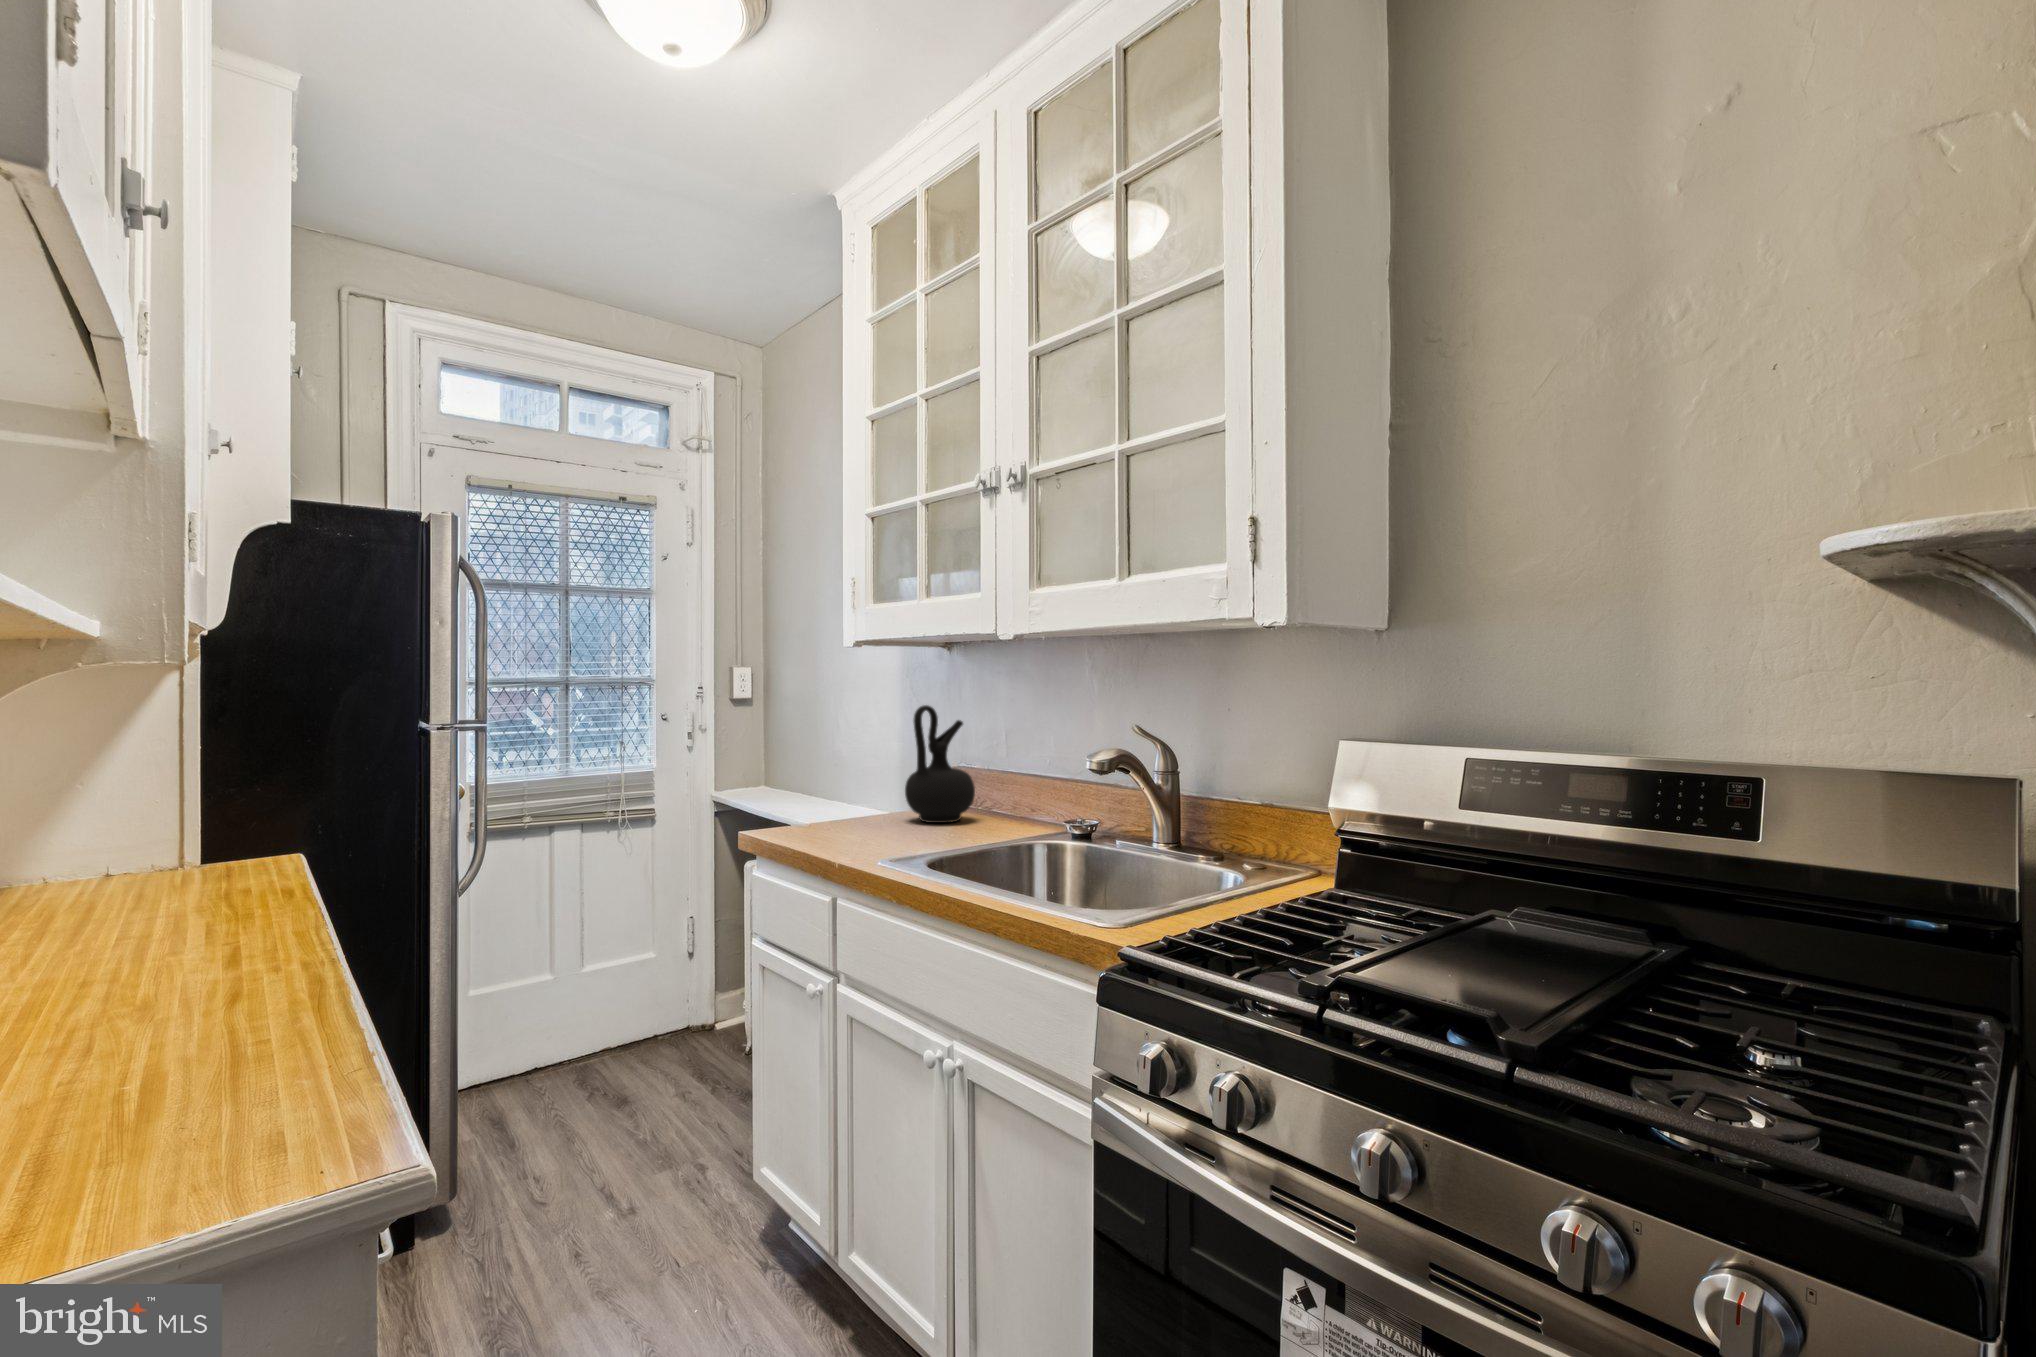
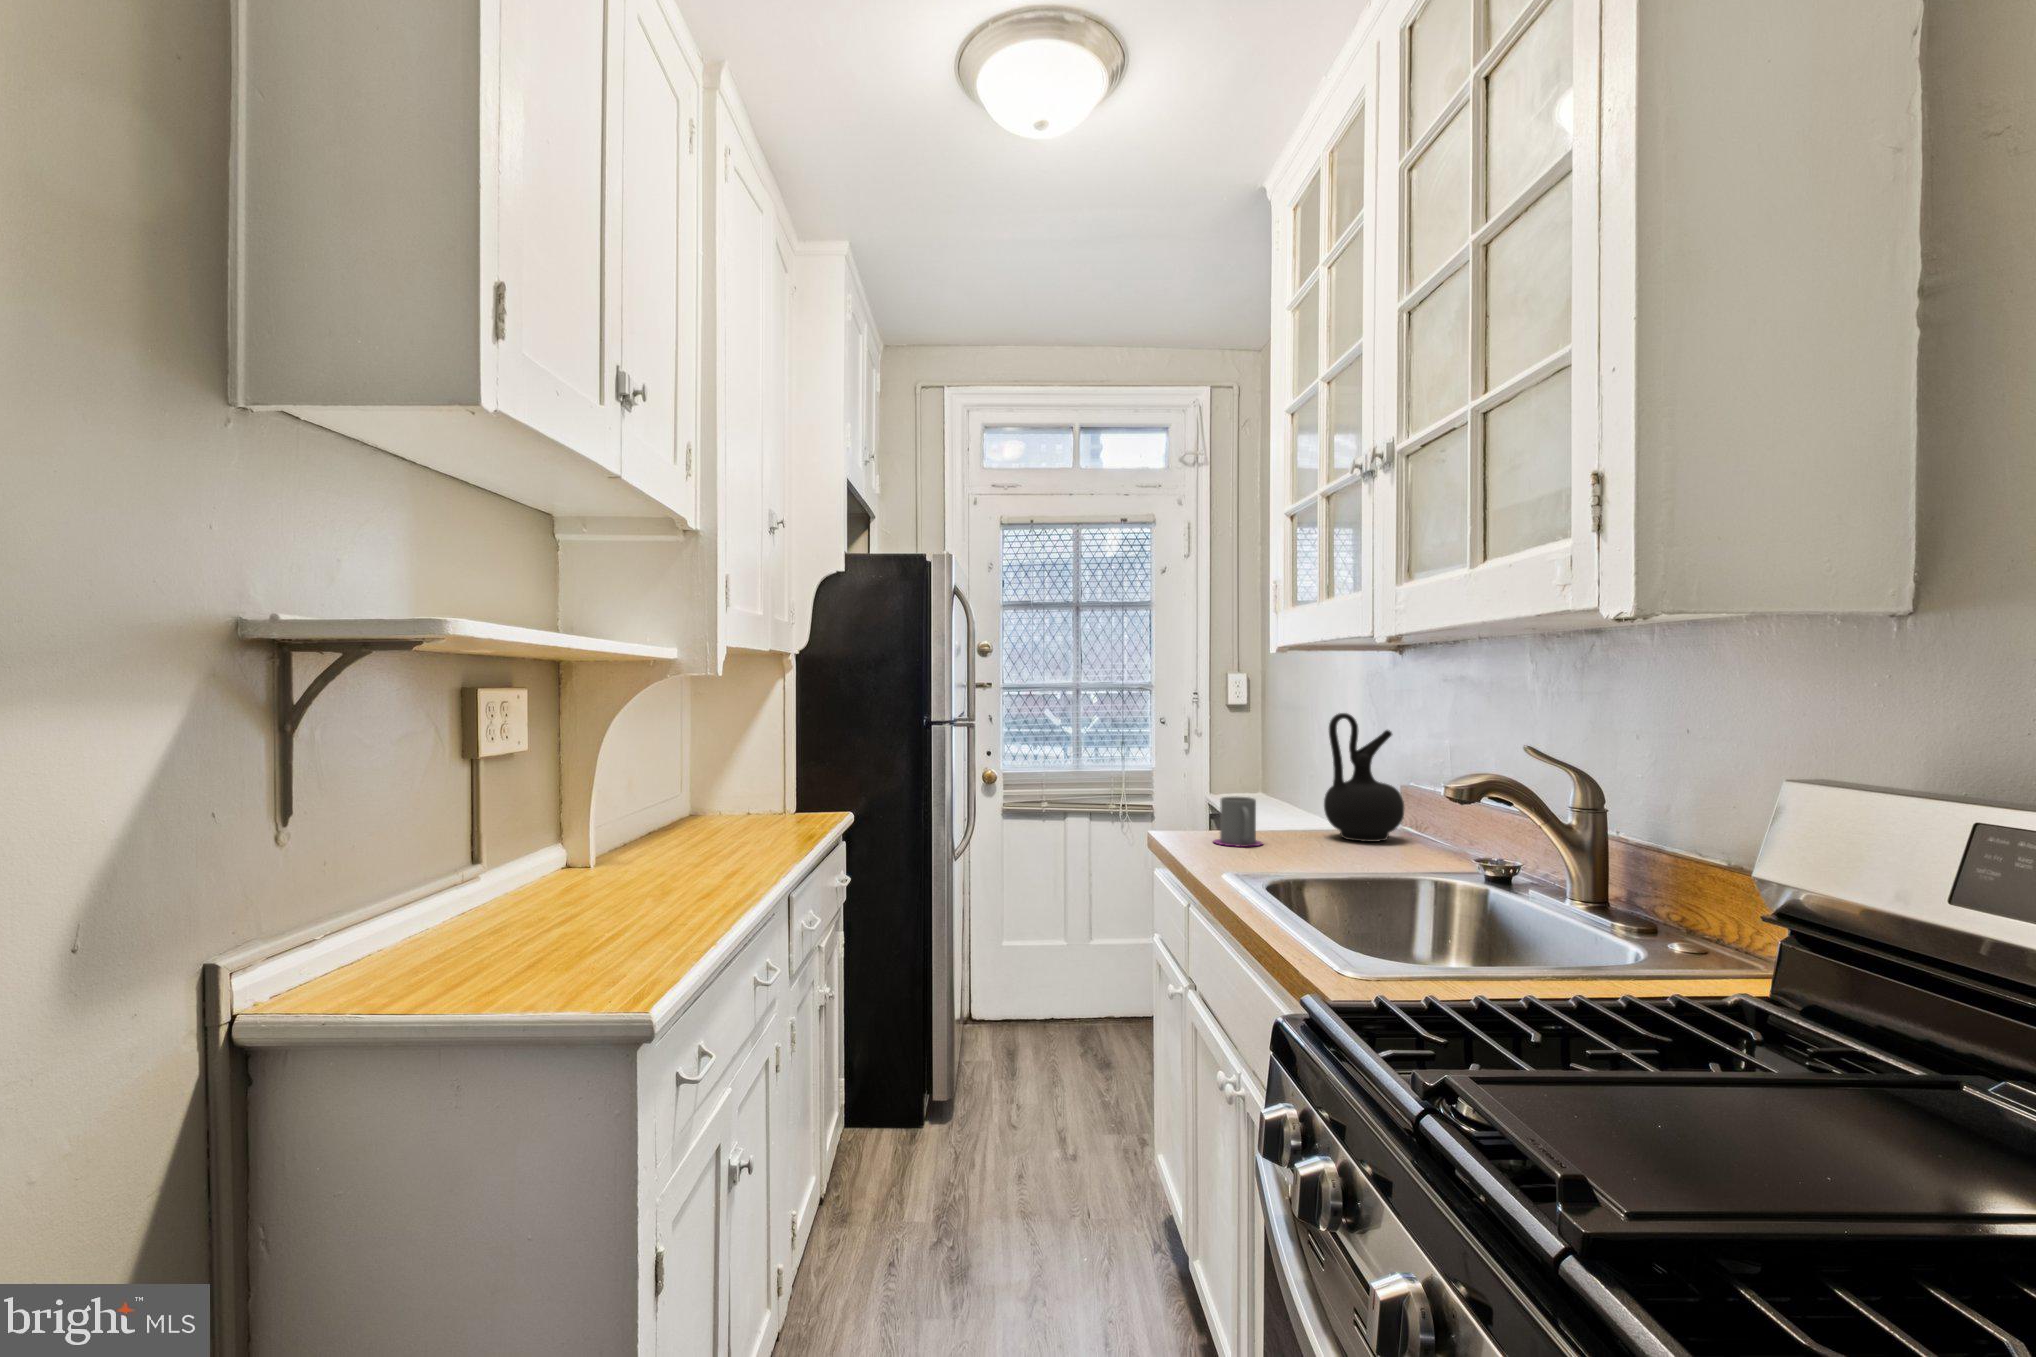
mug: none [816,790,865,839] -> present [1214,797,1263,847]

